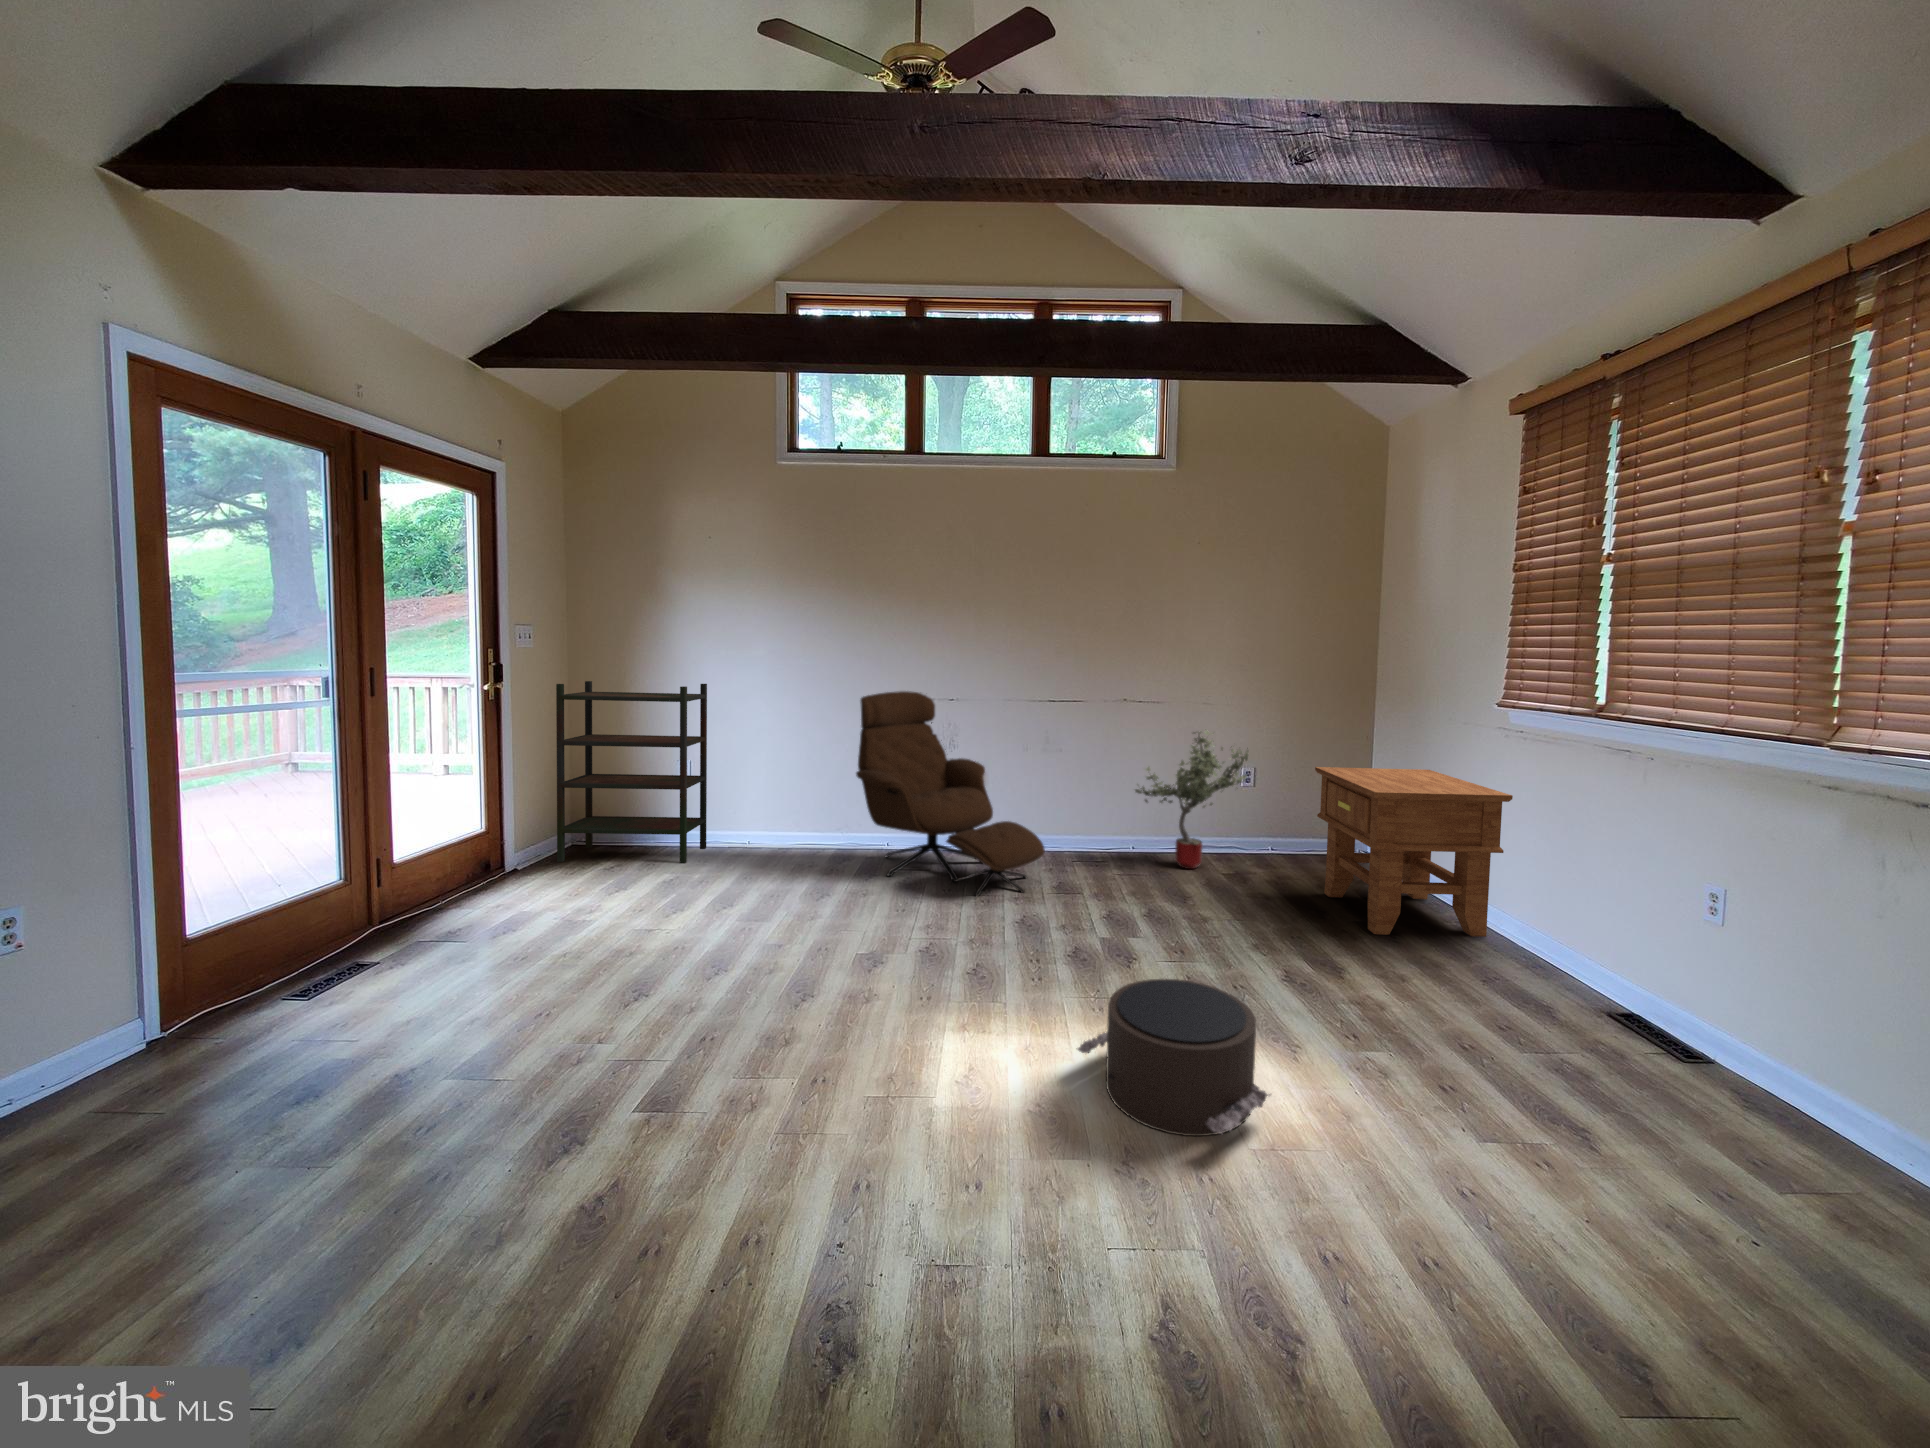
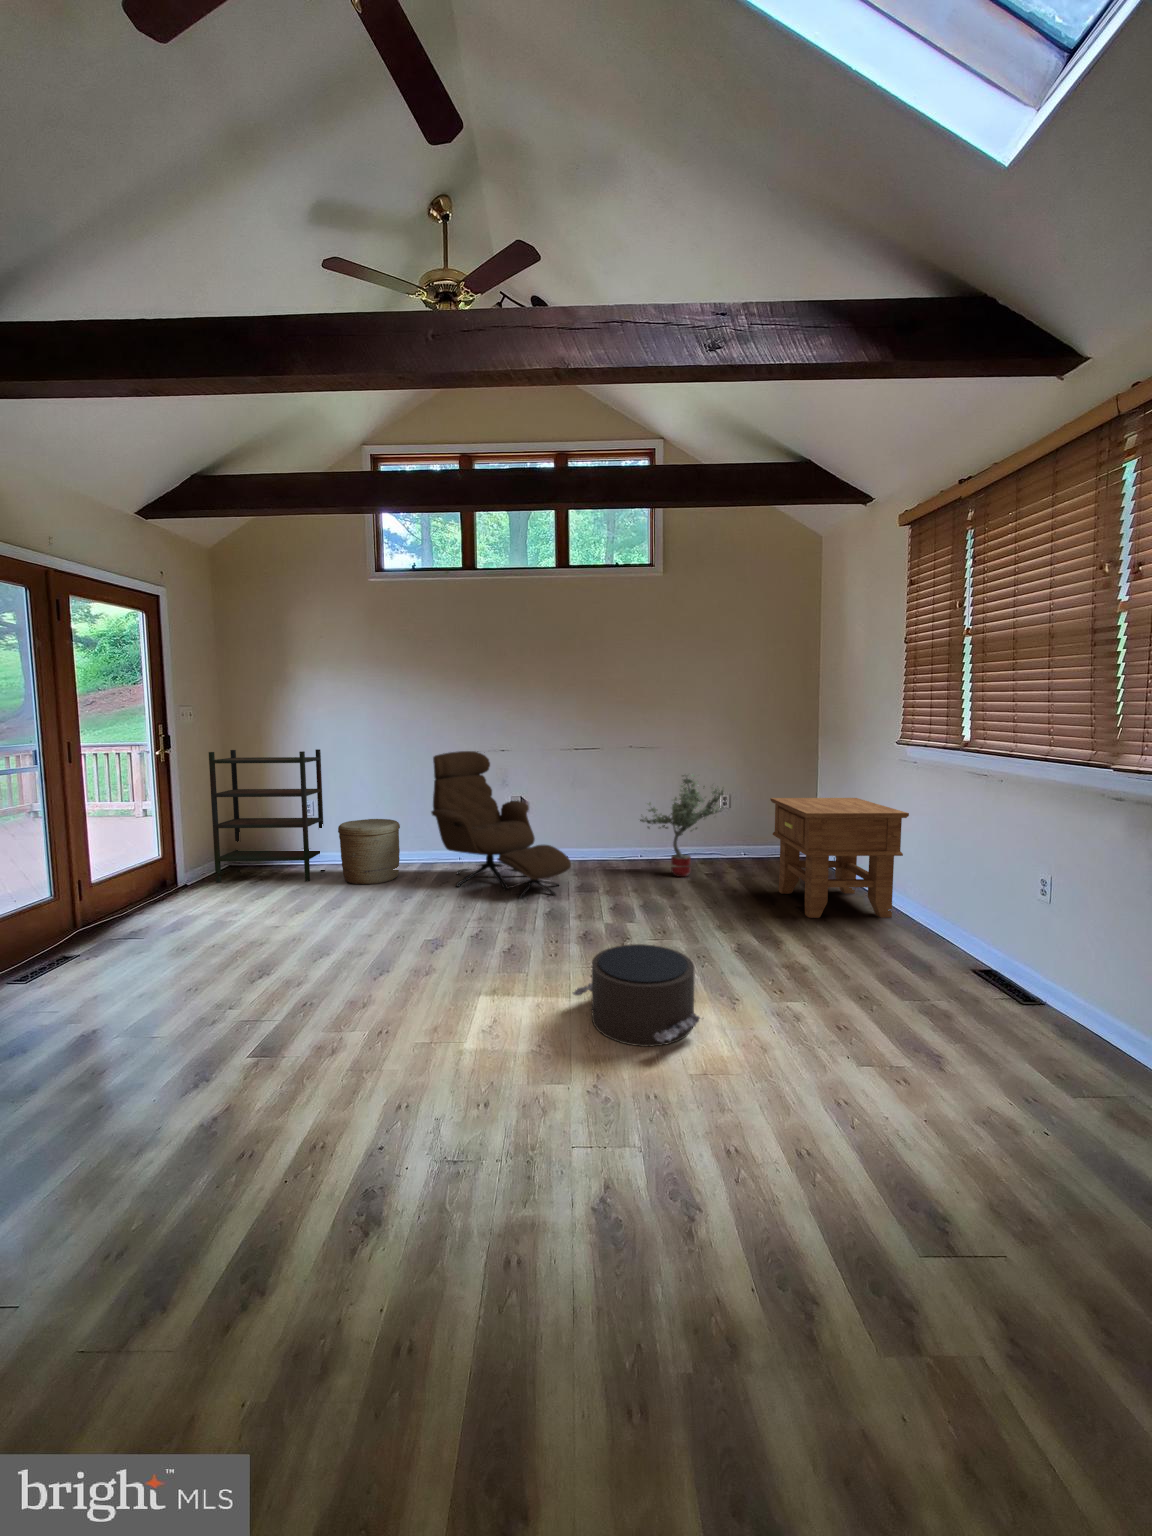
woven basket: none [728,779,811,870] -> present [338,819,400,885]

